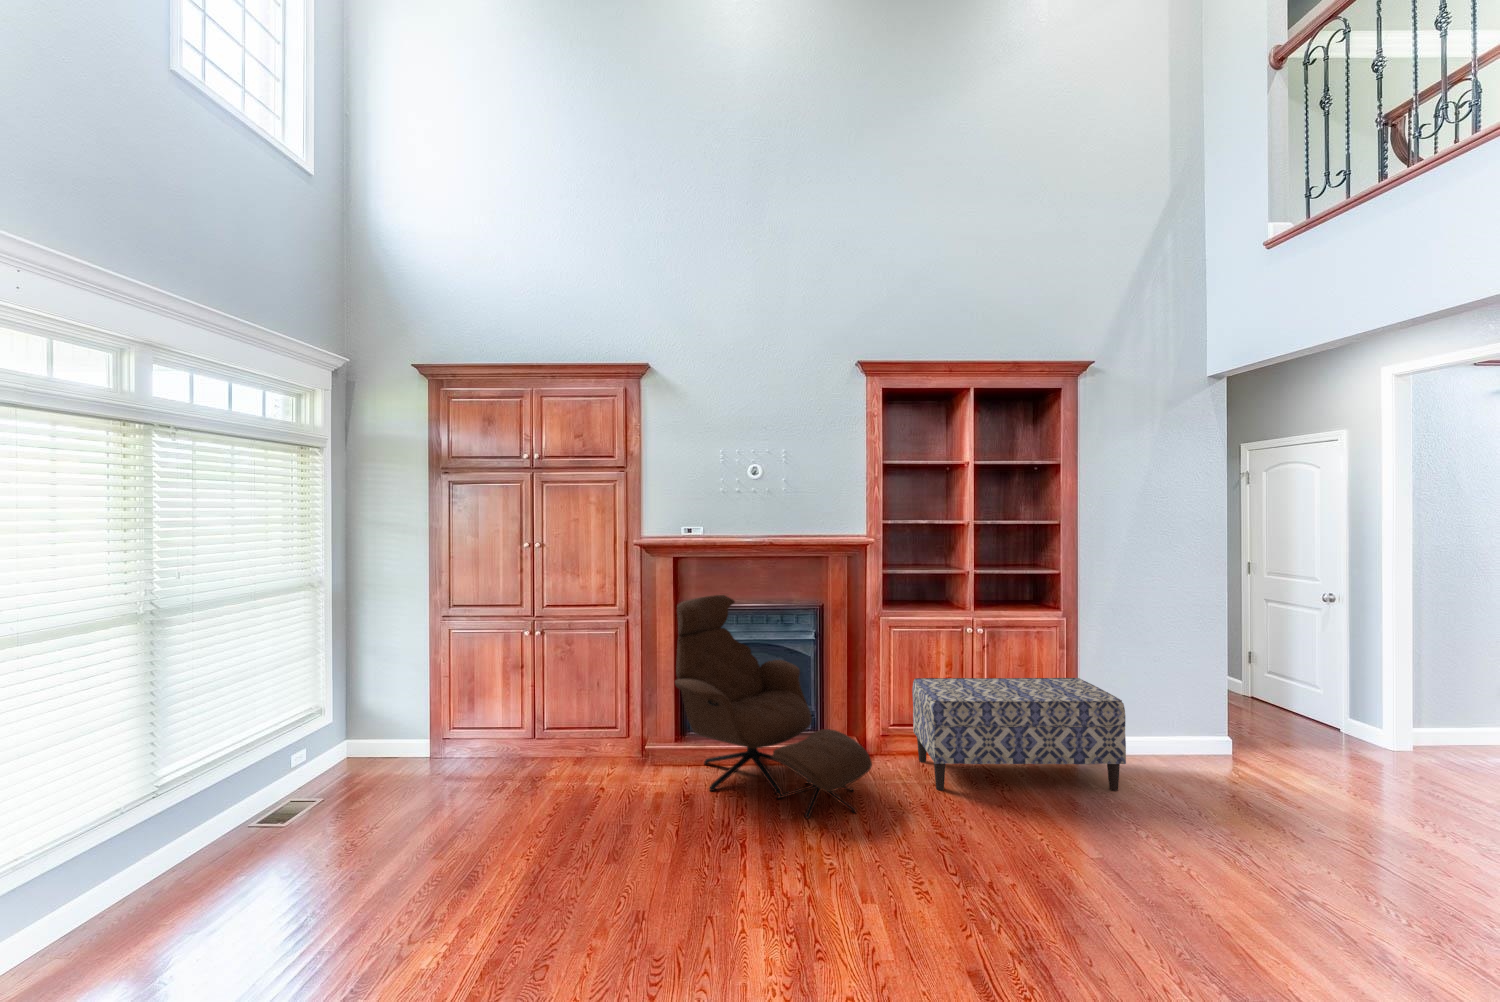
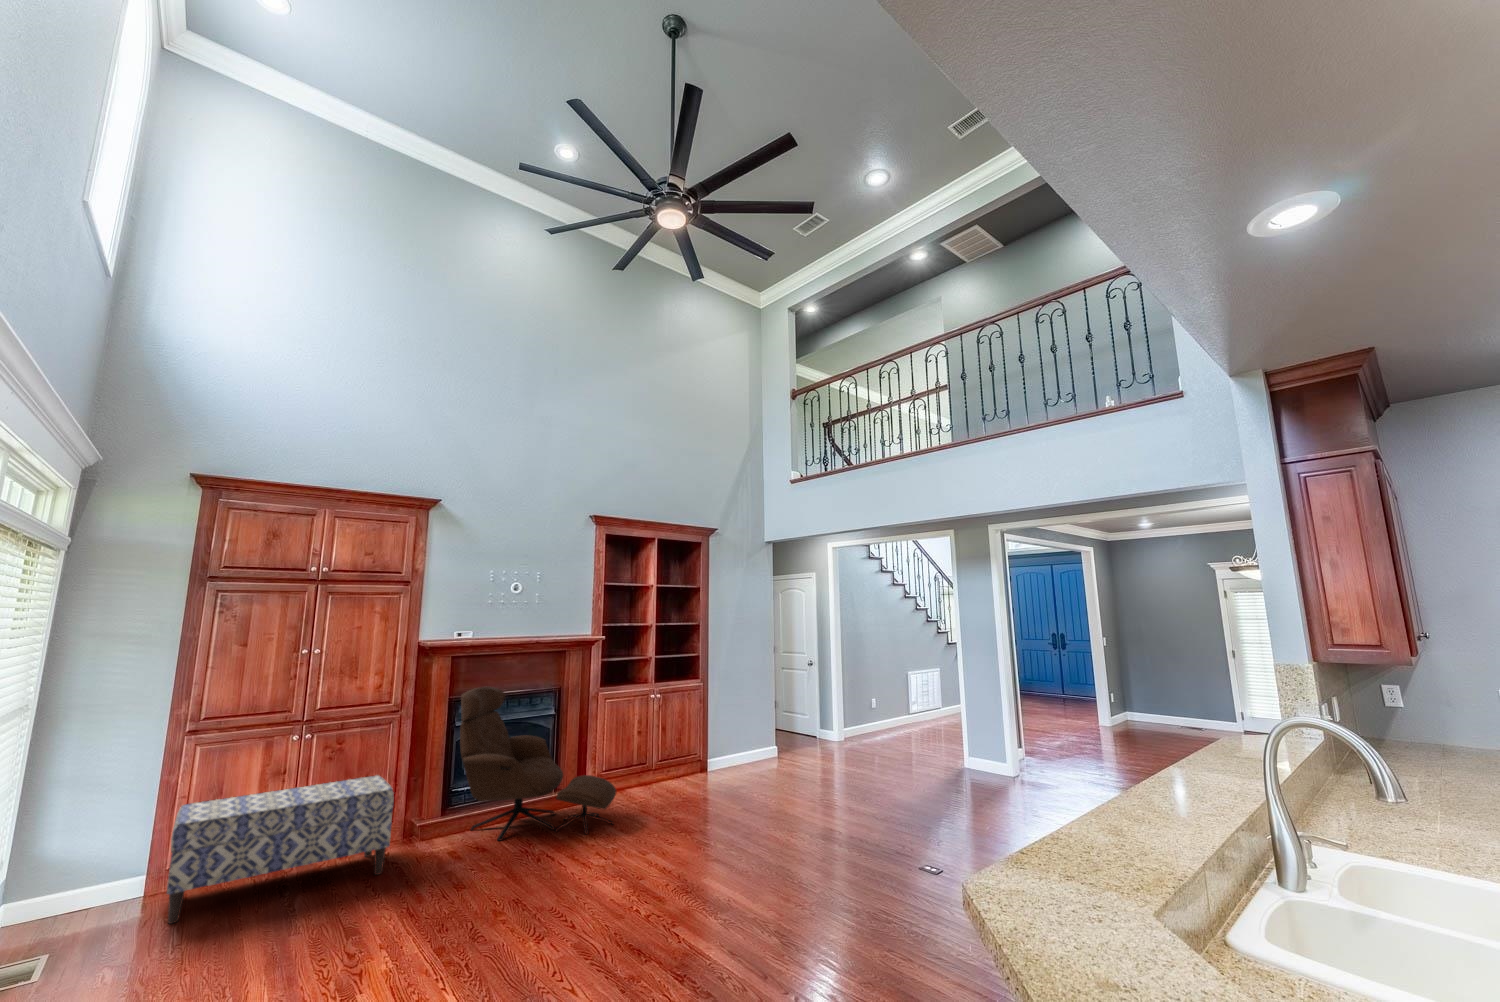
bench: present [912,678,1126,791] -> present [167,775,394,924]

